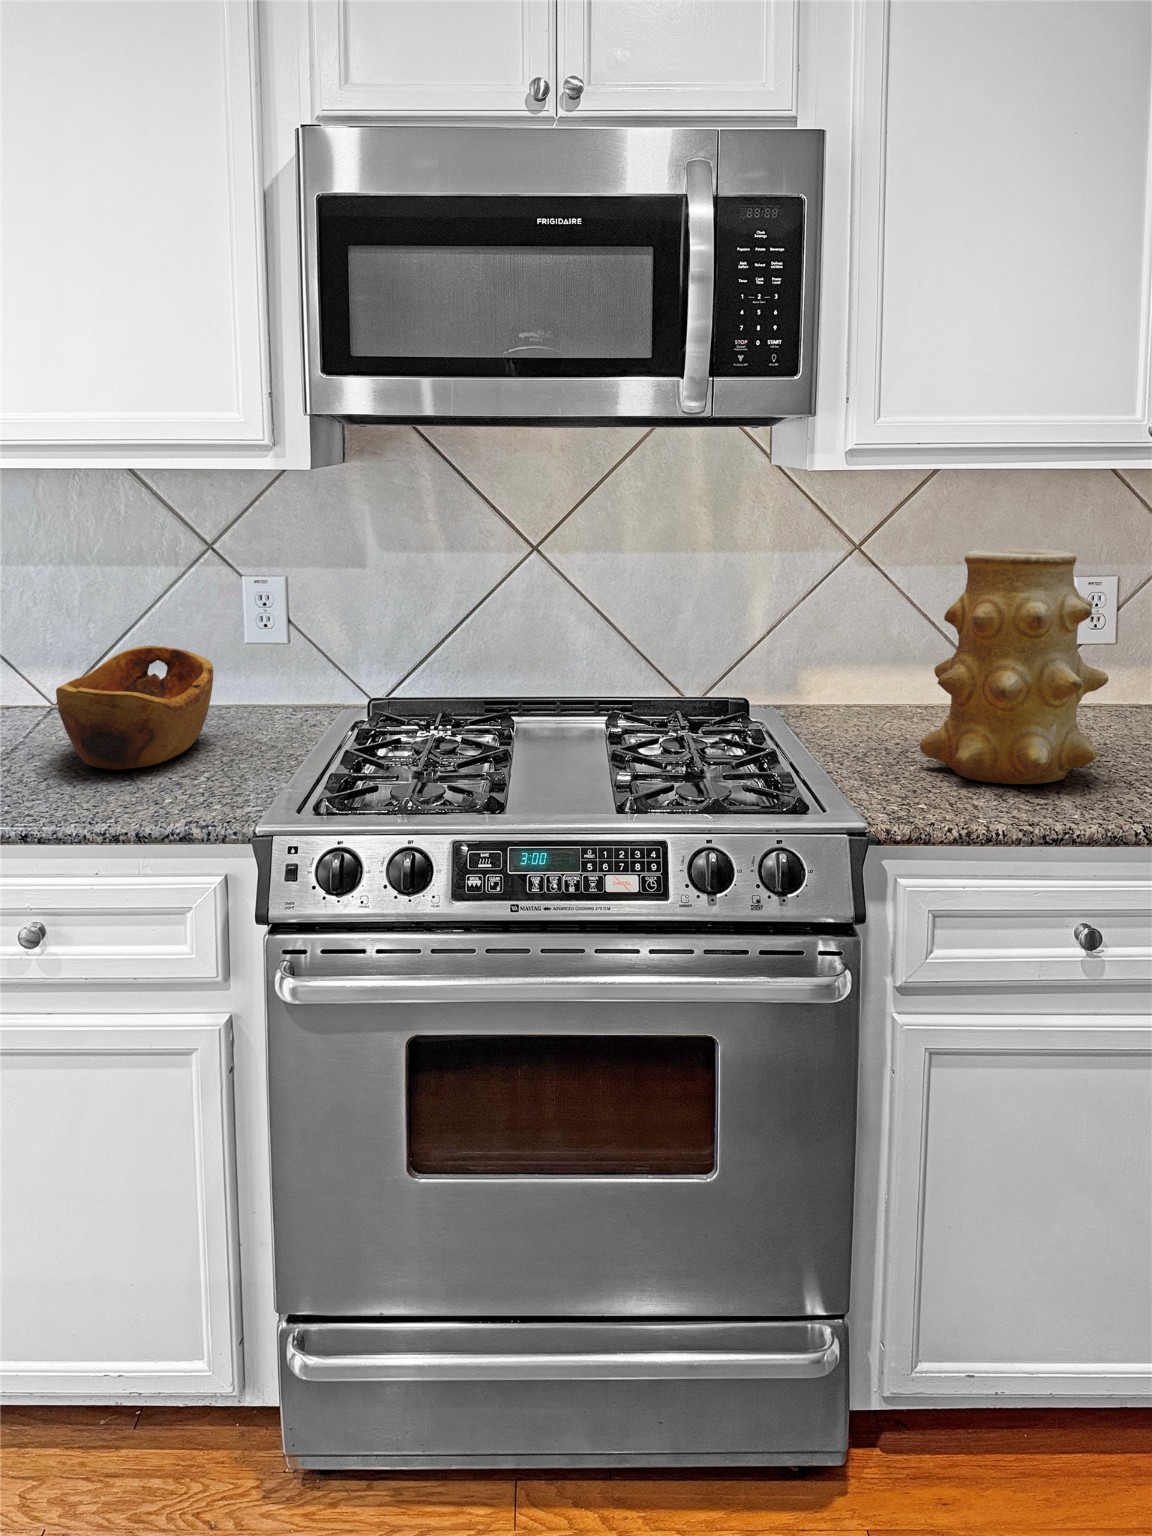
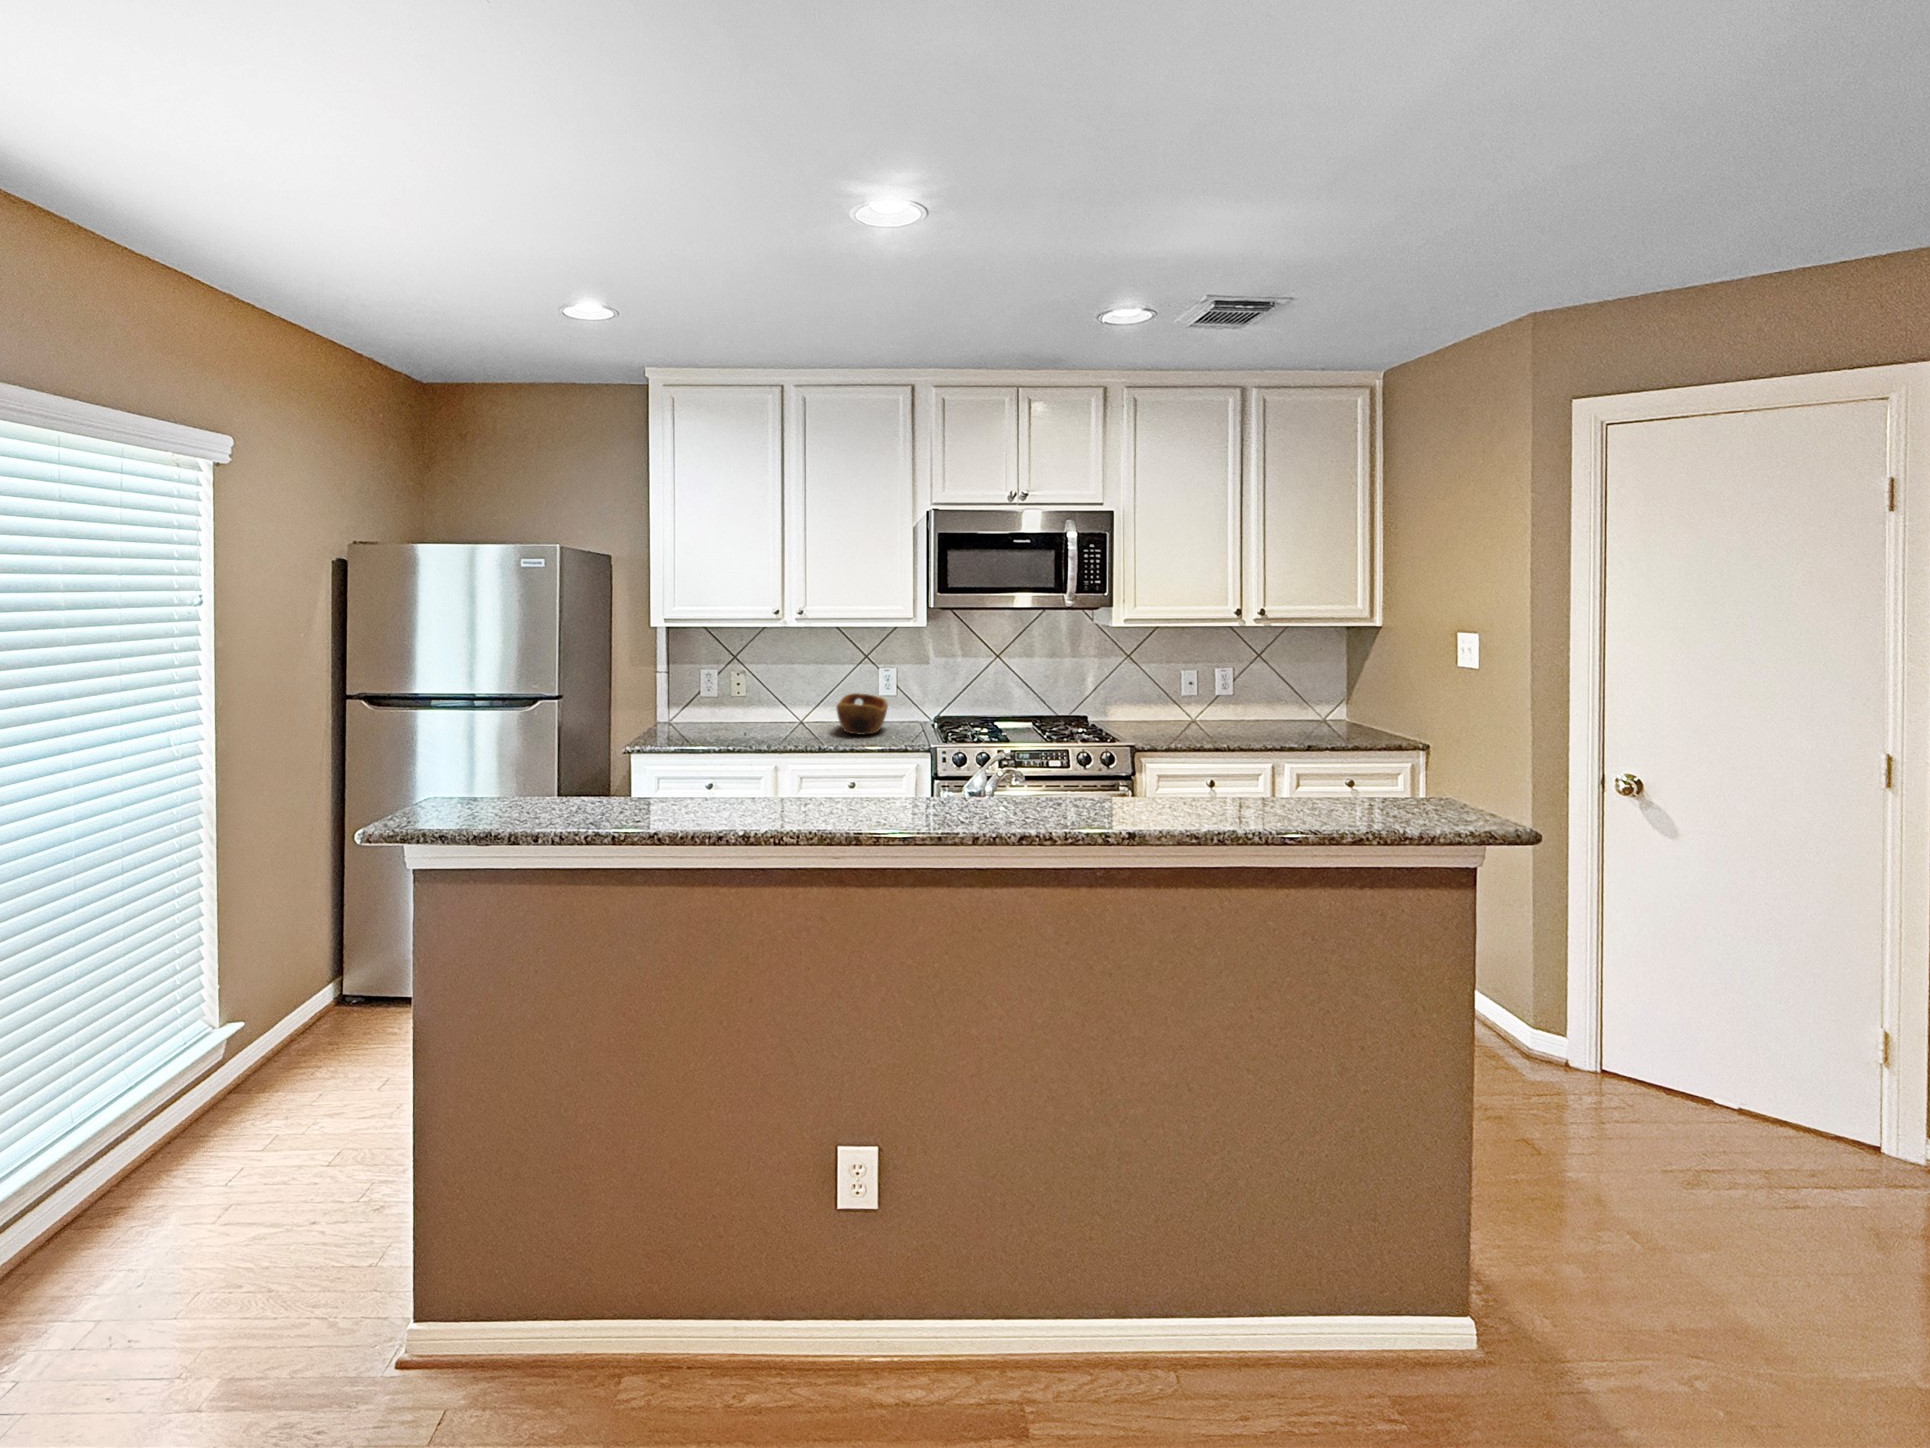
vase: present [920,549,1109,784] -> none [1153,653,1218,735]

